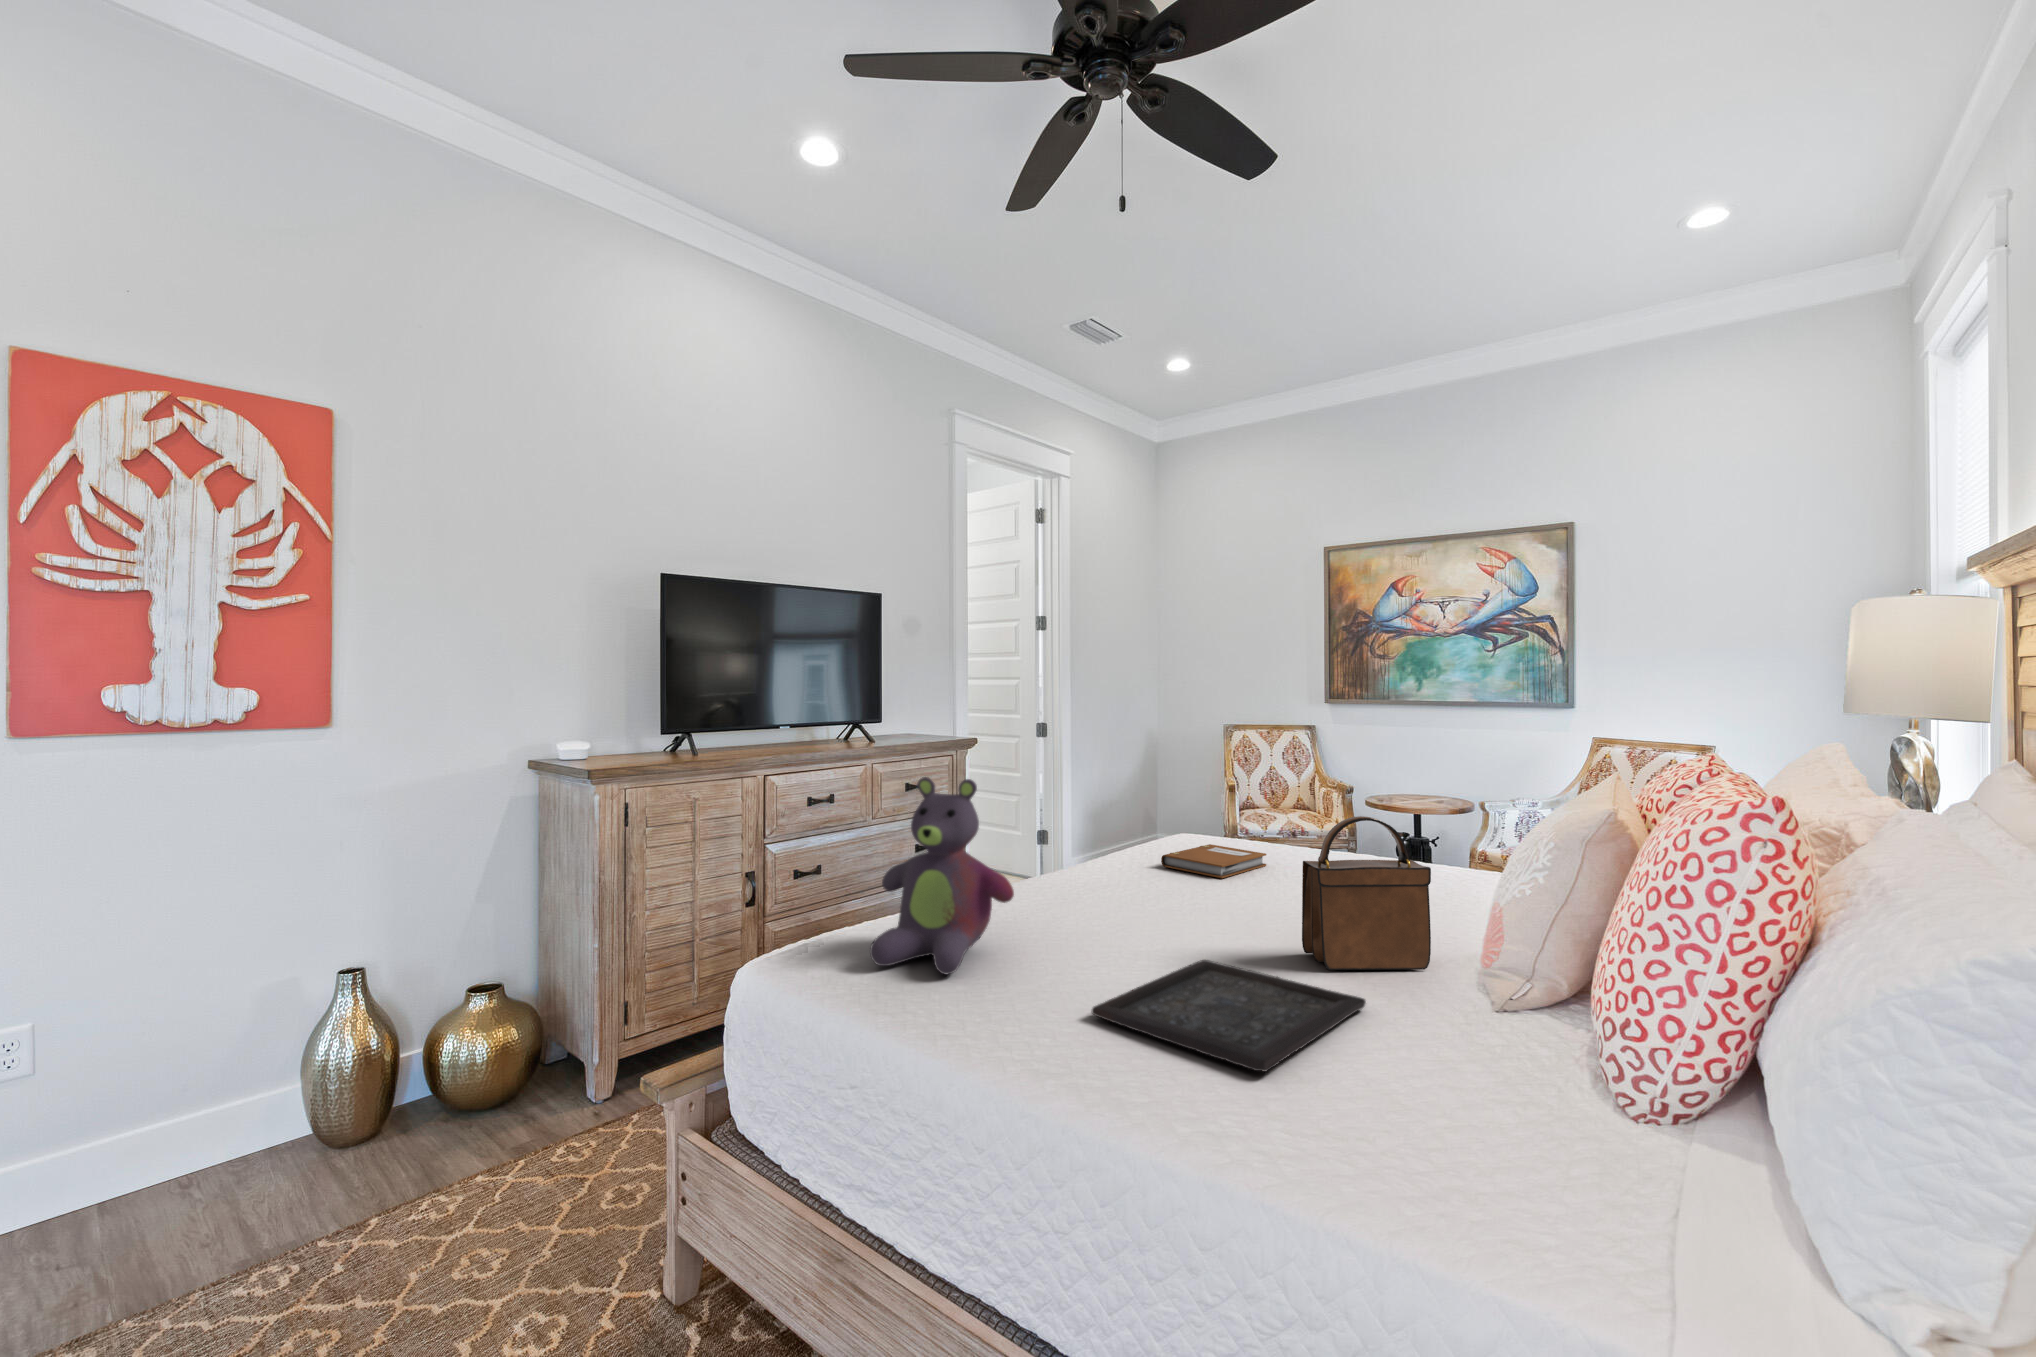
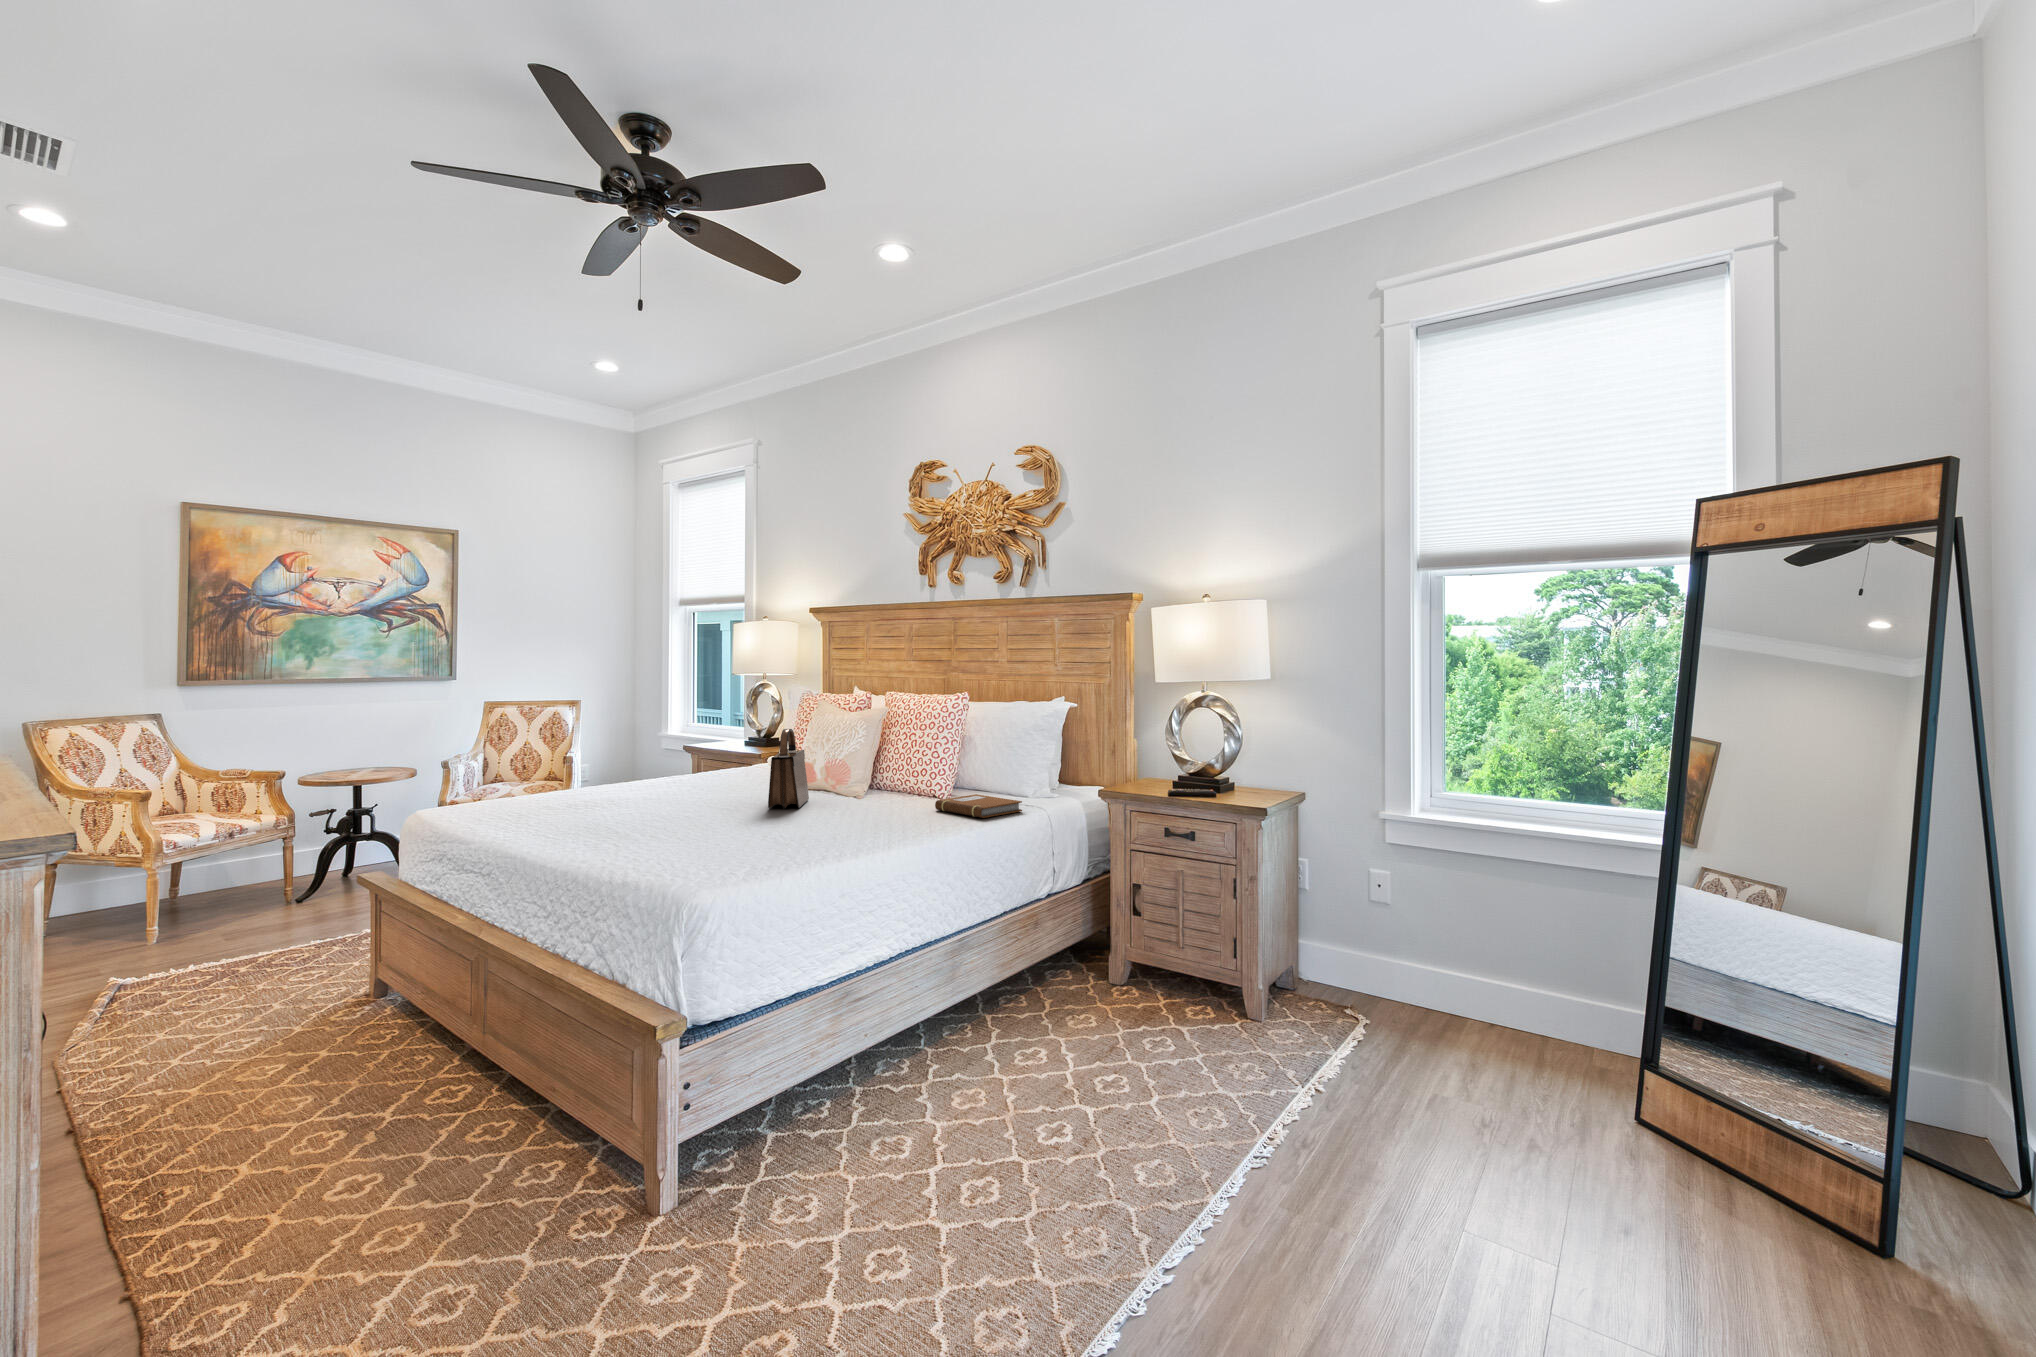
stuffed bear: present [870,777,1014,974] -> none [647,729,757,866]
notebook: present [1161,844,1266,878] -> present [935,794,1022,818]
tray: present [1092,960,1366,1072] -> none [775,804,913,835]

